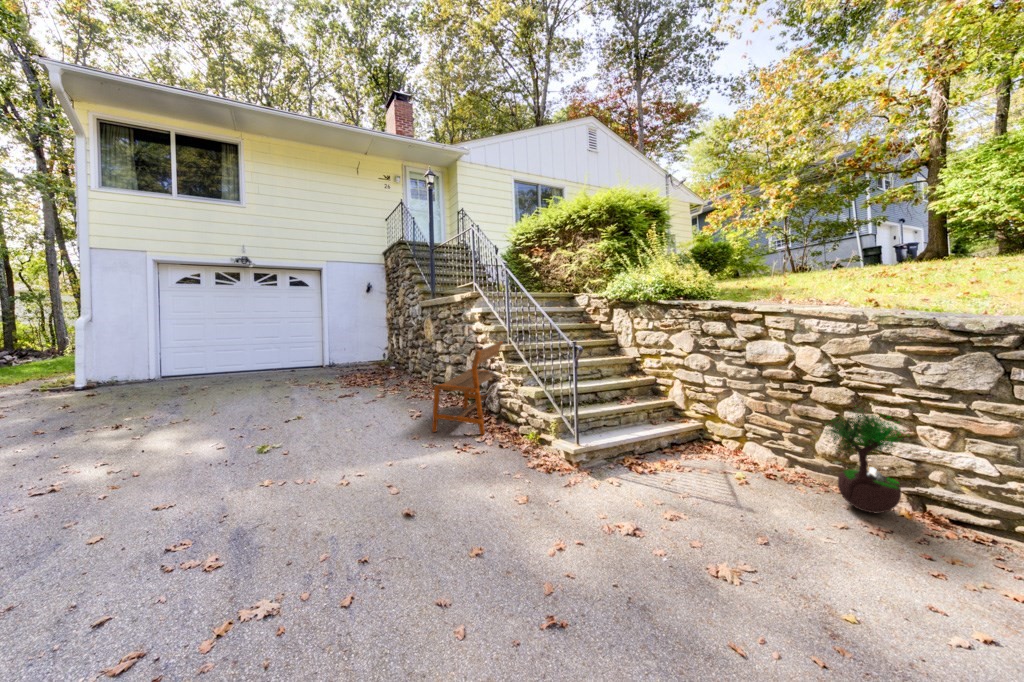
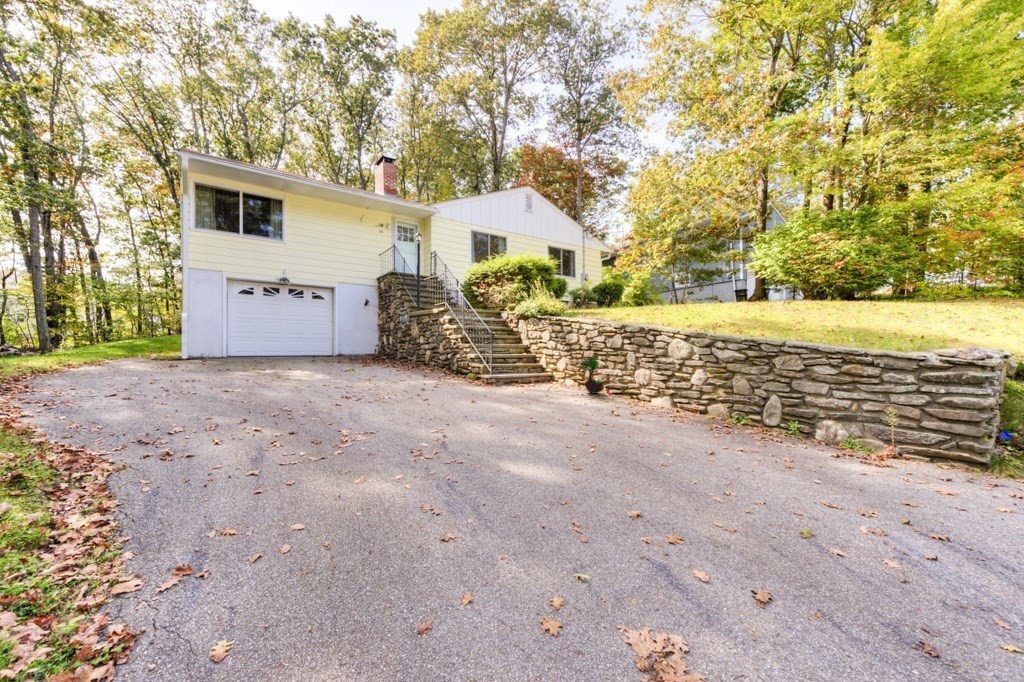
bench: present [432,341,502,435] -> none [424,334,461,377]

